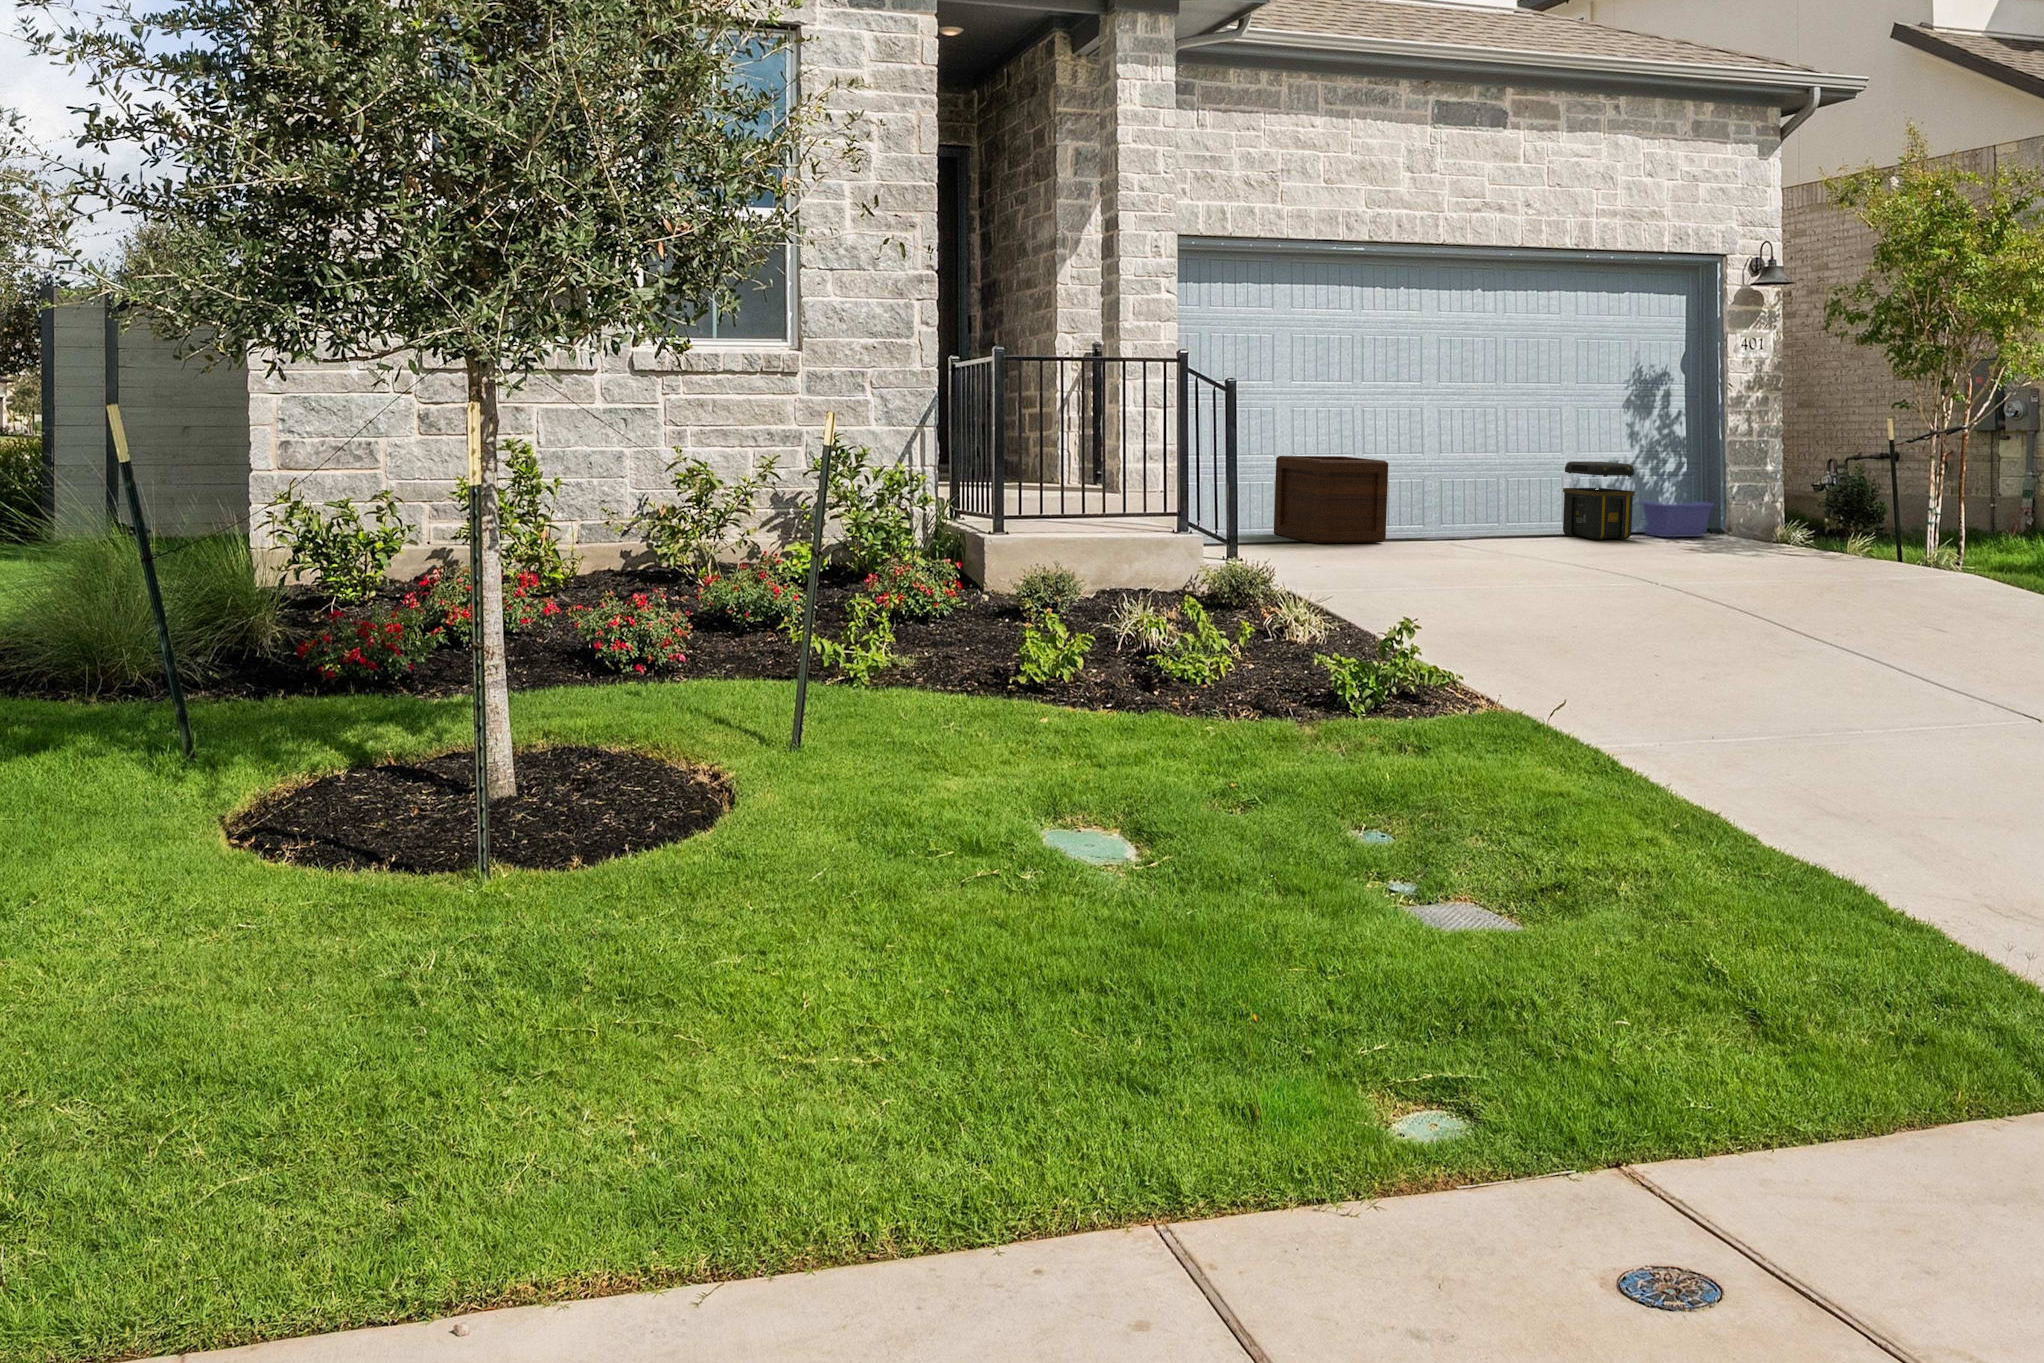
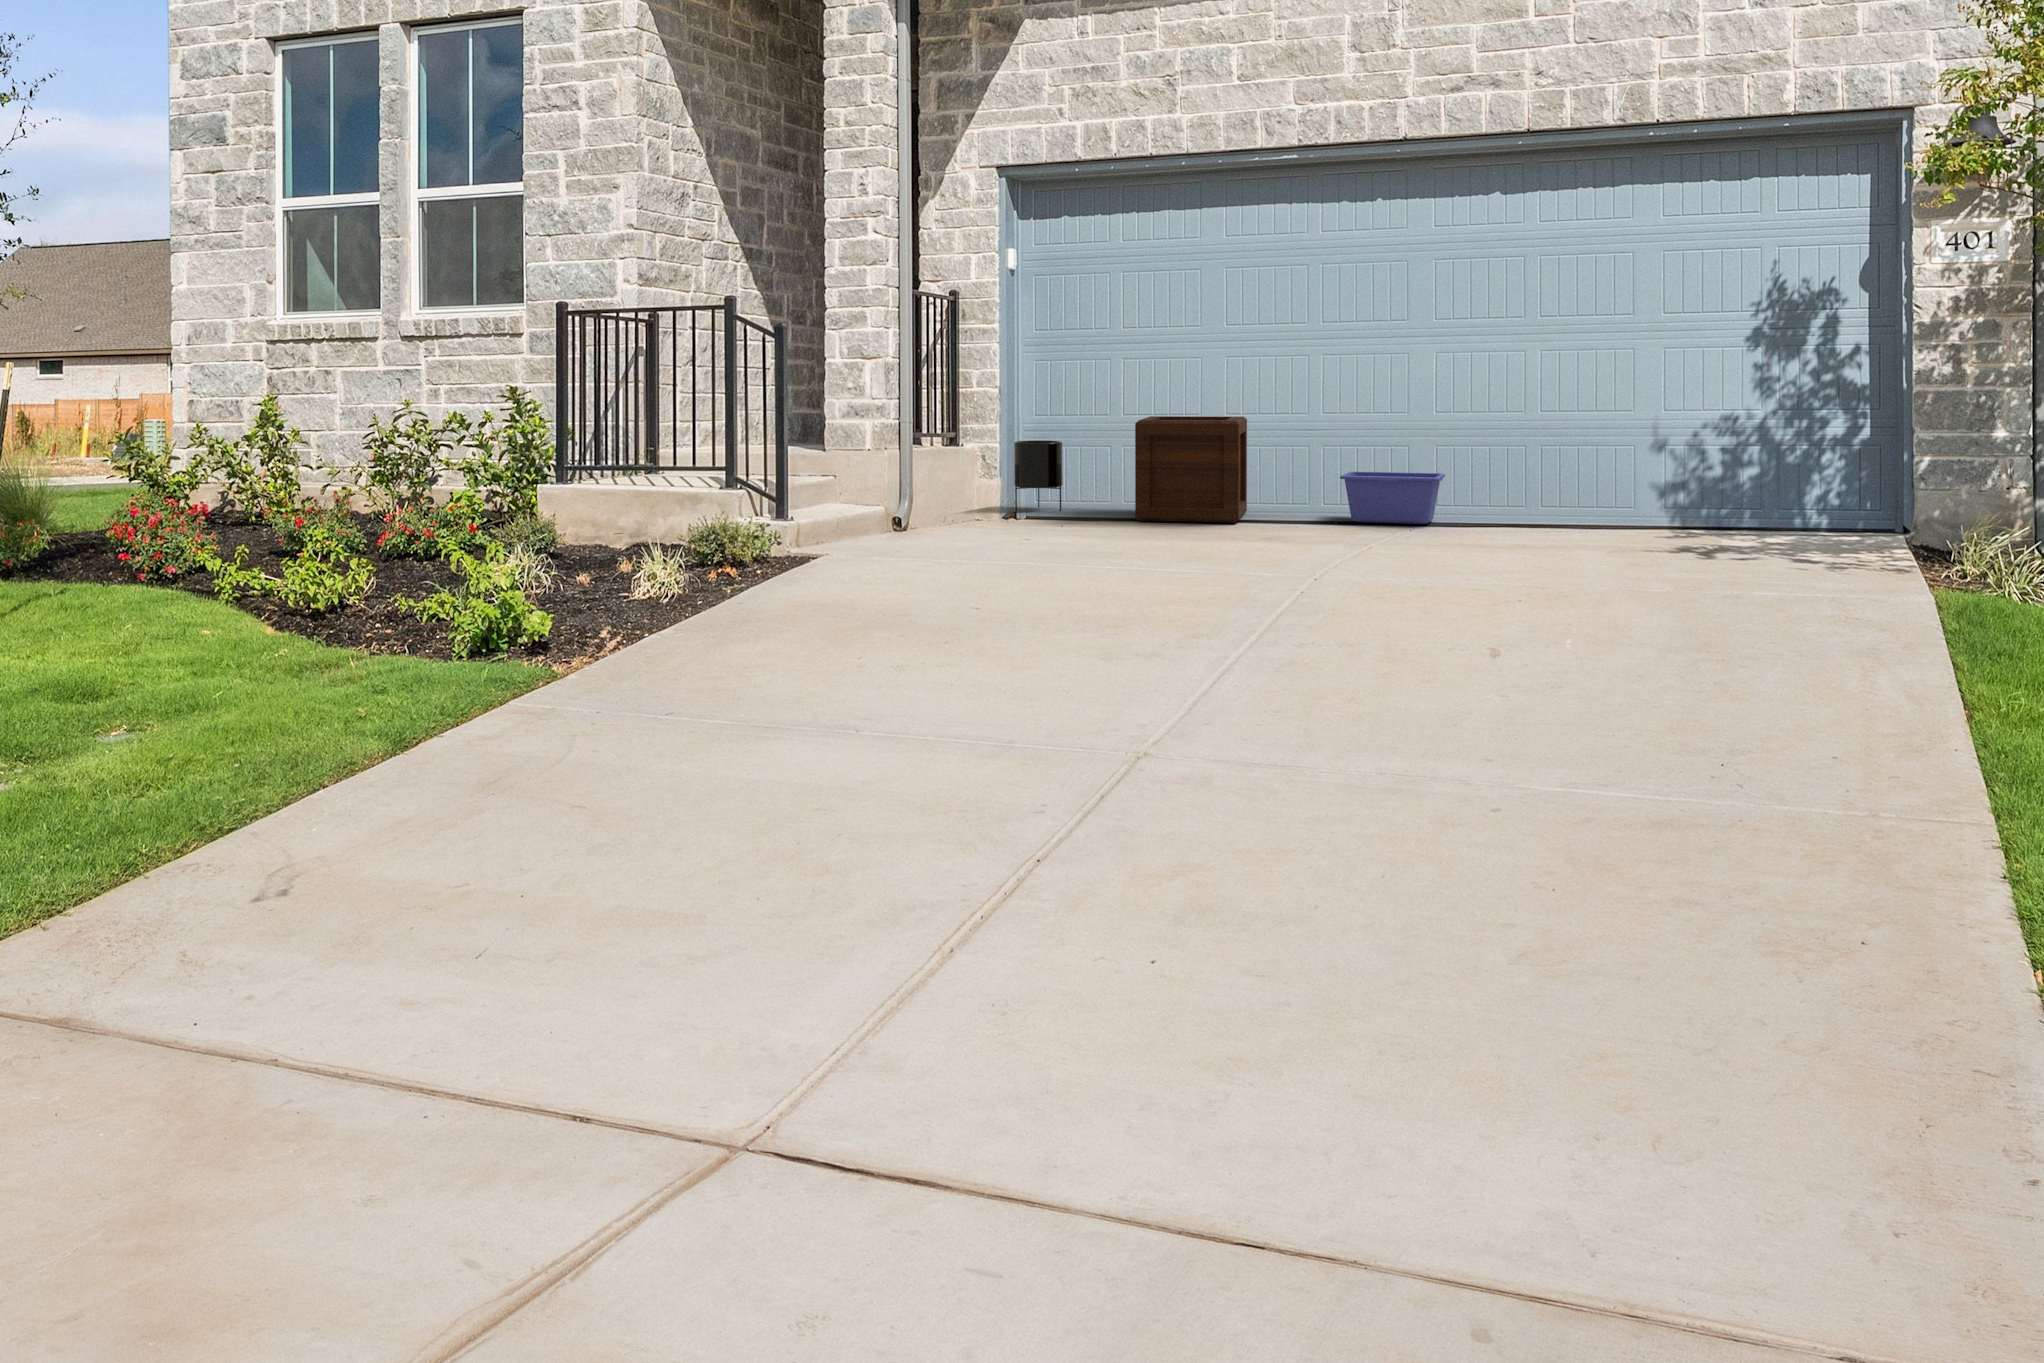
toolbox: present [1563,461,1635,540] -> none [1596,422,1686,533]
planter: none [1183,477,1227,539] -> present [1014,440,1063,511]
storage bin: present [1641,502,1714,537] -> present [1340,472,1445,524]

